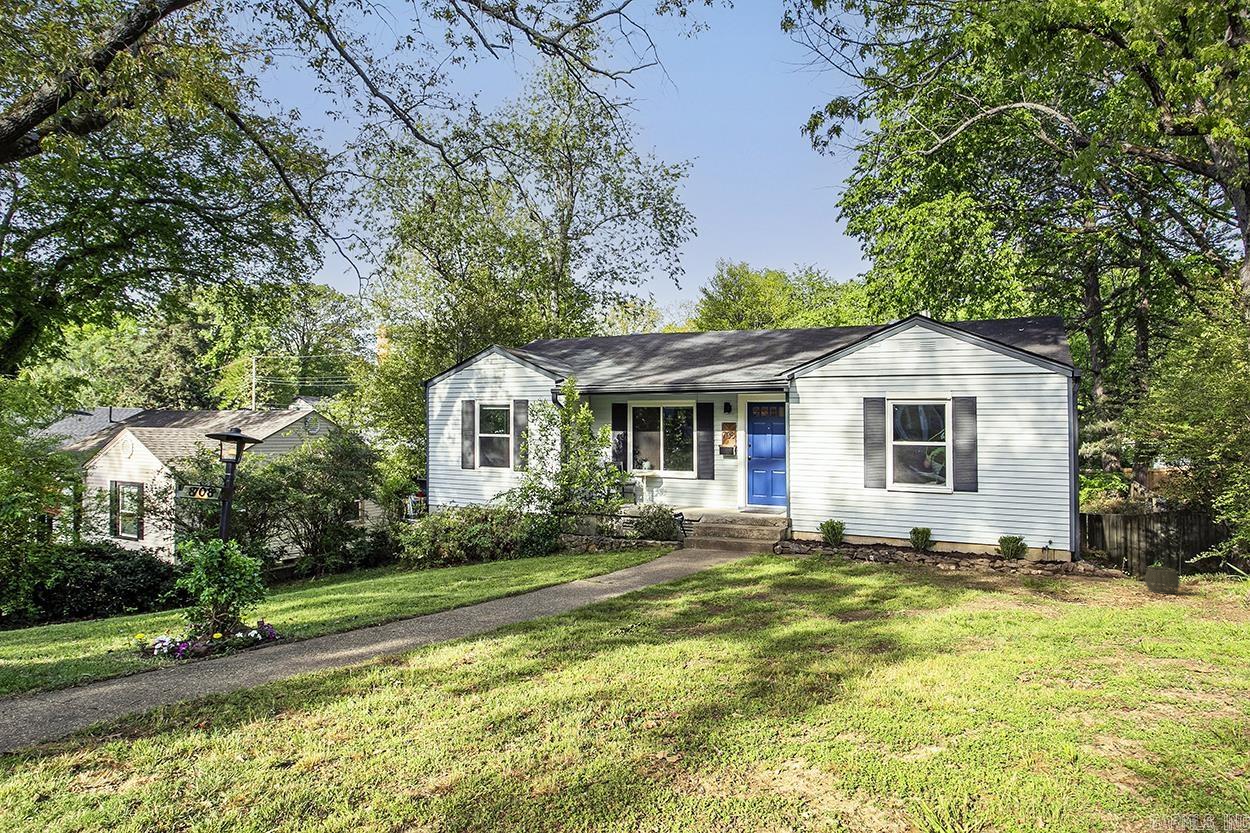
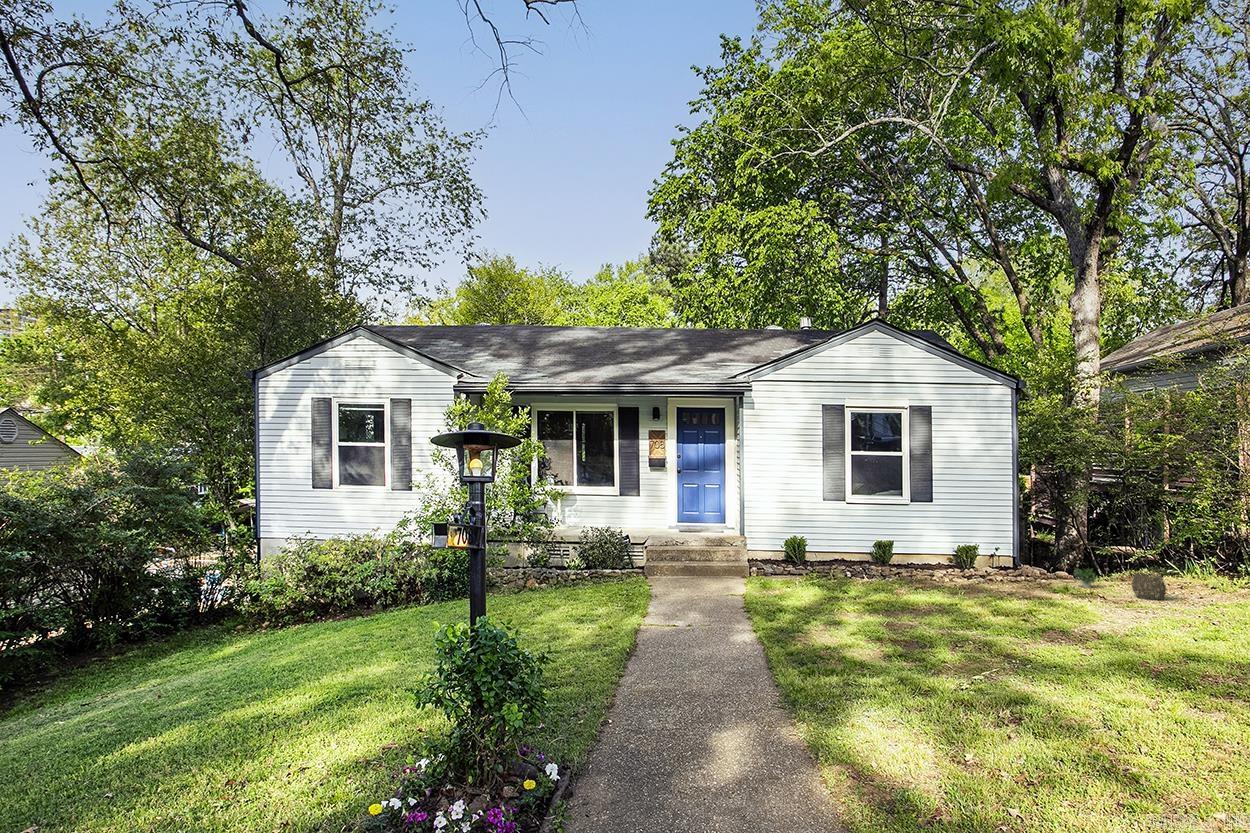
potted plant: none [1101,561,1136,582] -> present [1075,569,1097,588]

